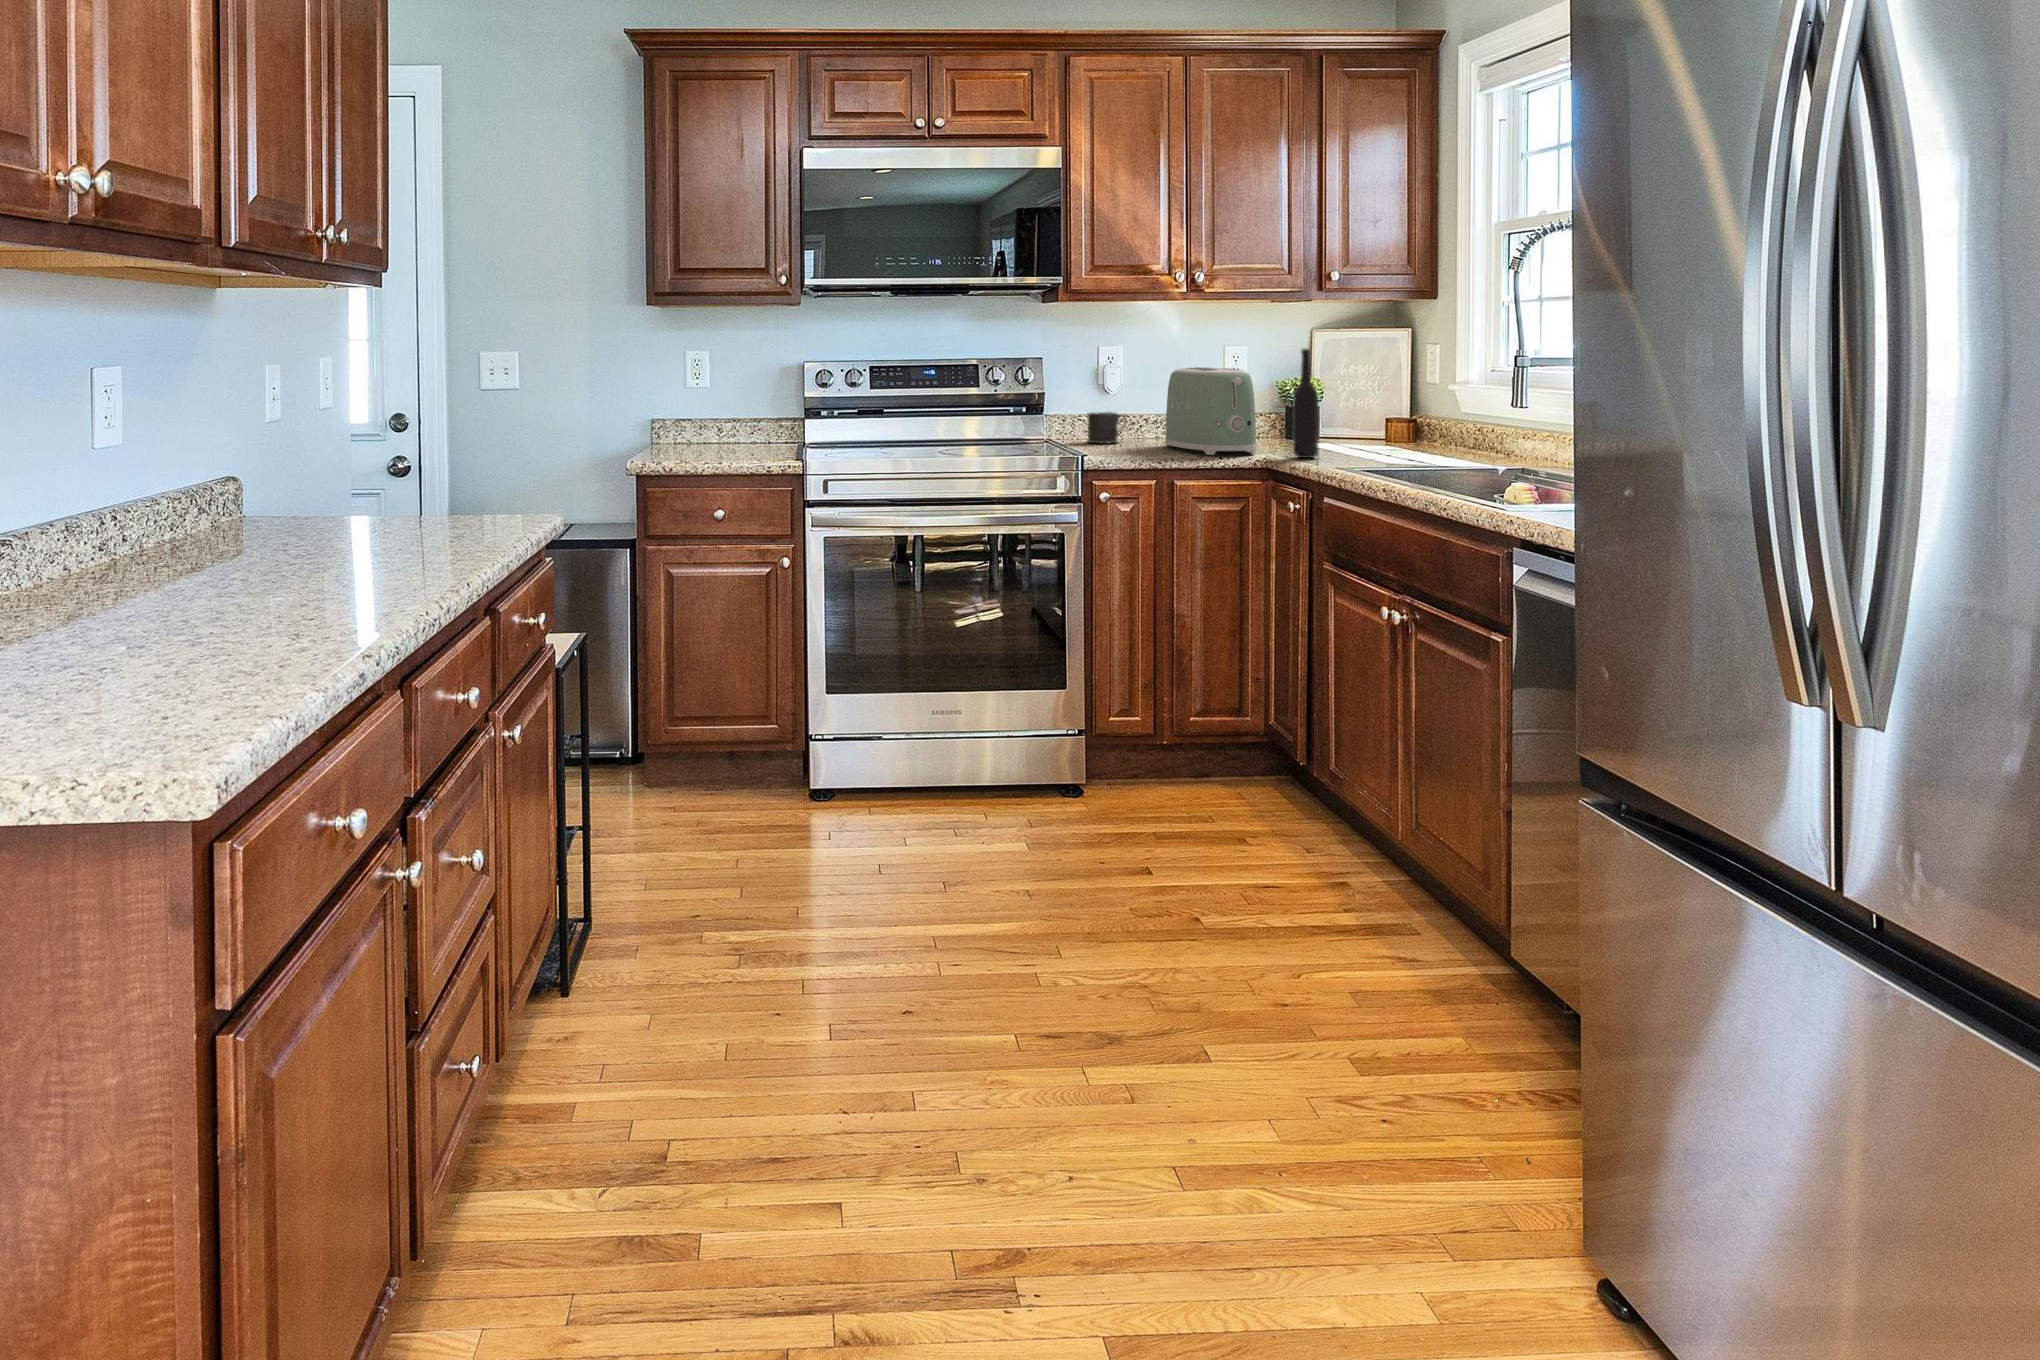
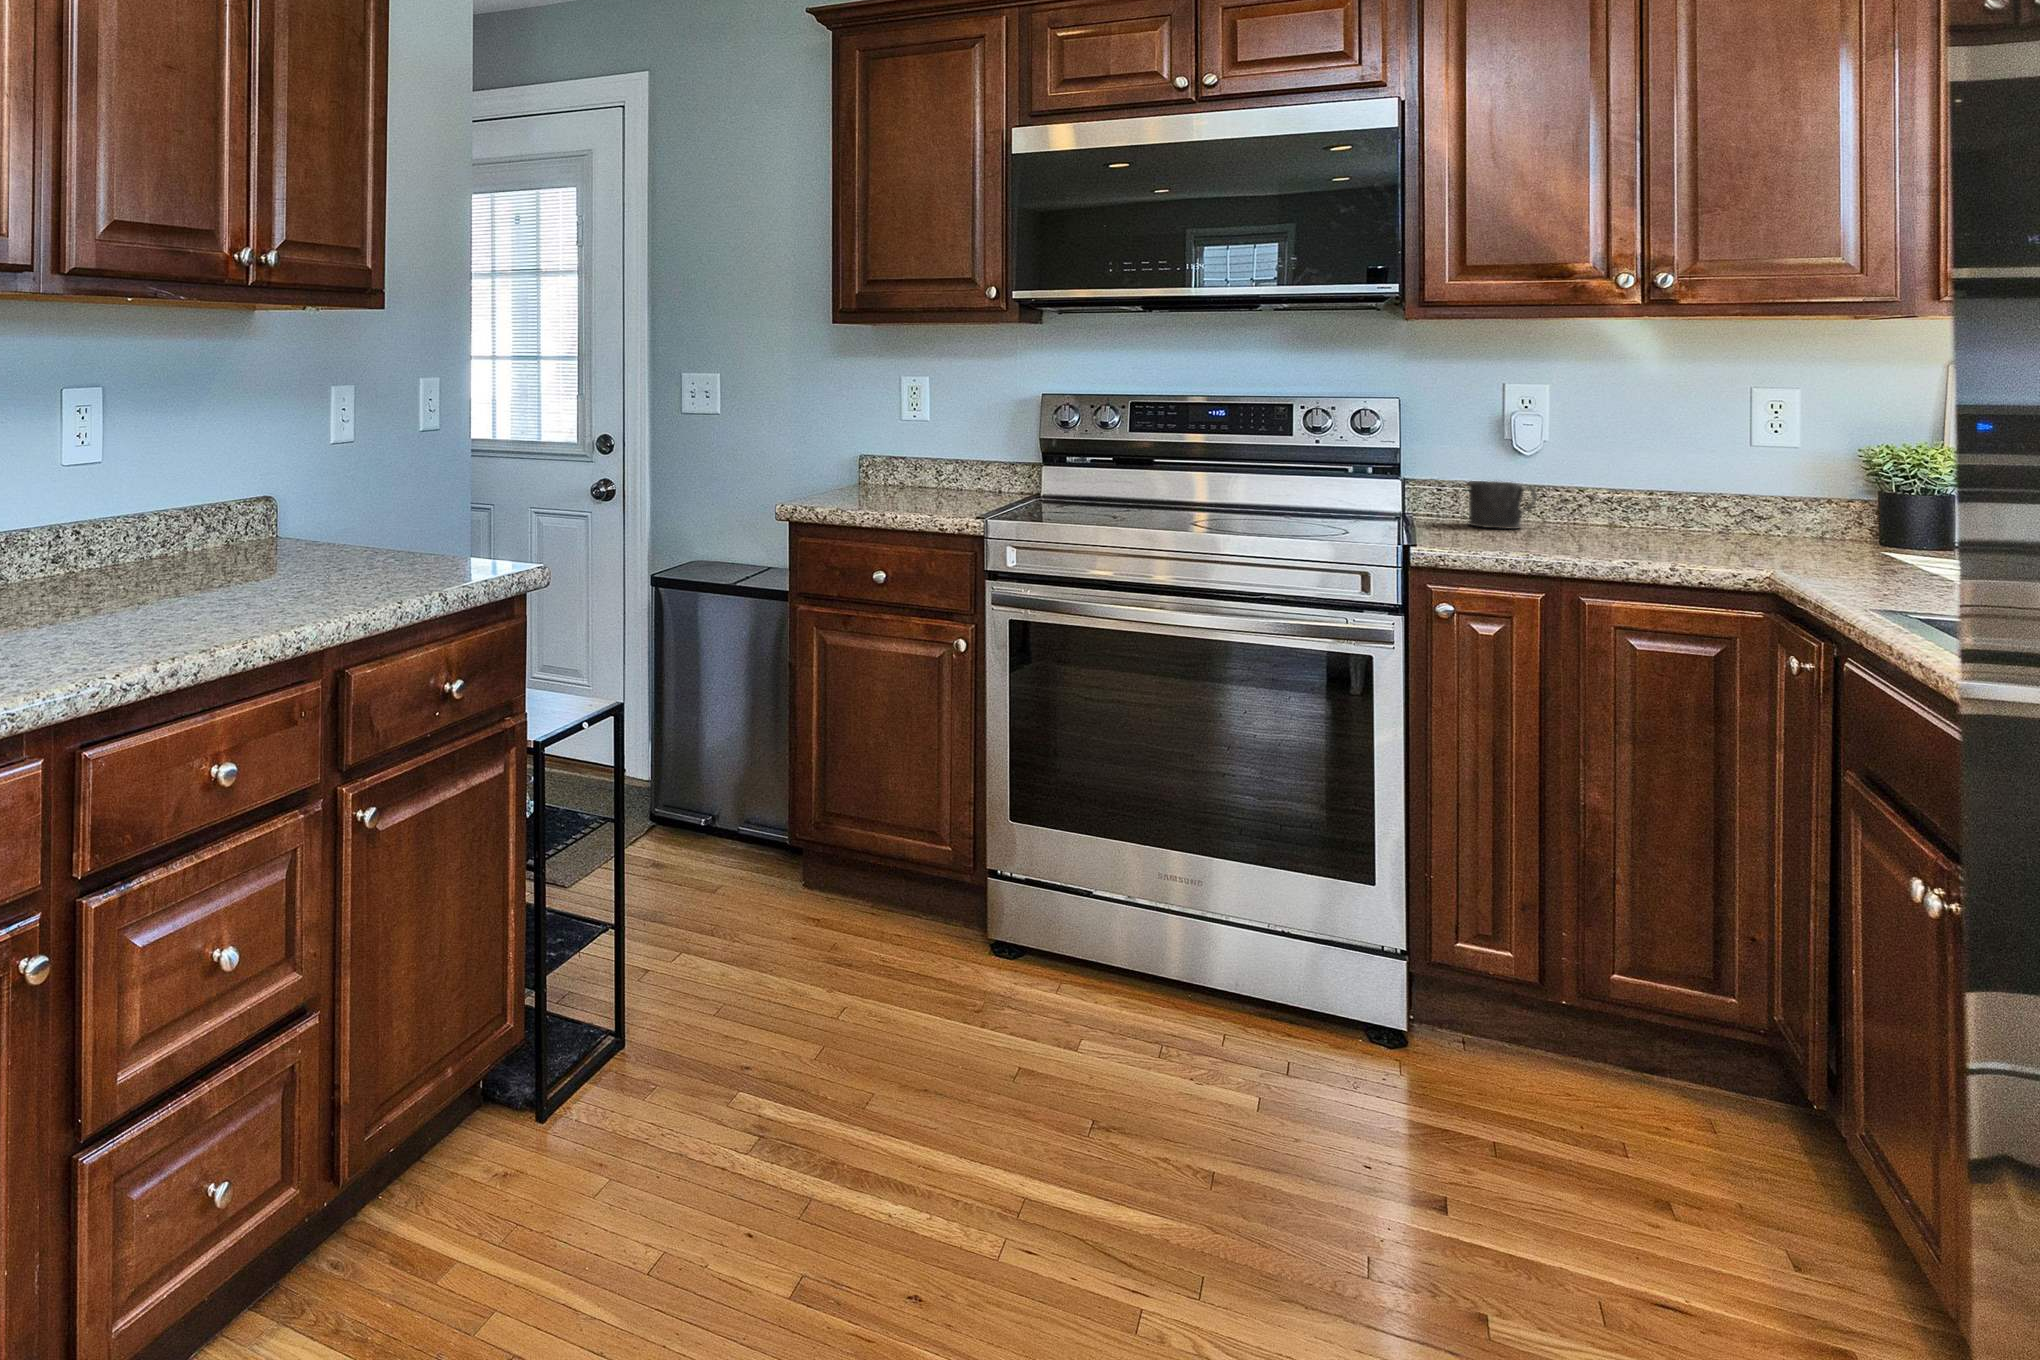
bottle: present [1293,349,1318,458] -> none [1823,398,1877,583]
toaster: present [1165,367,1257,455] -> none [1594,423,1758,566]

